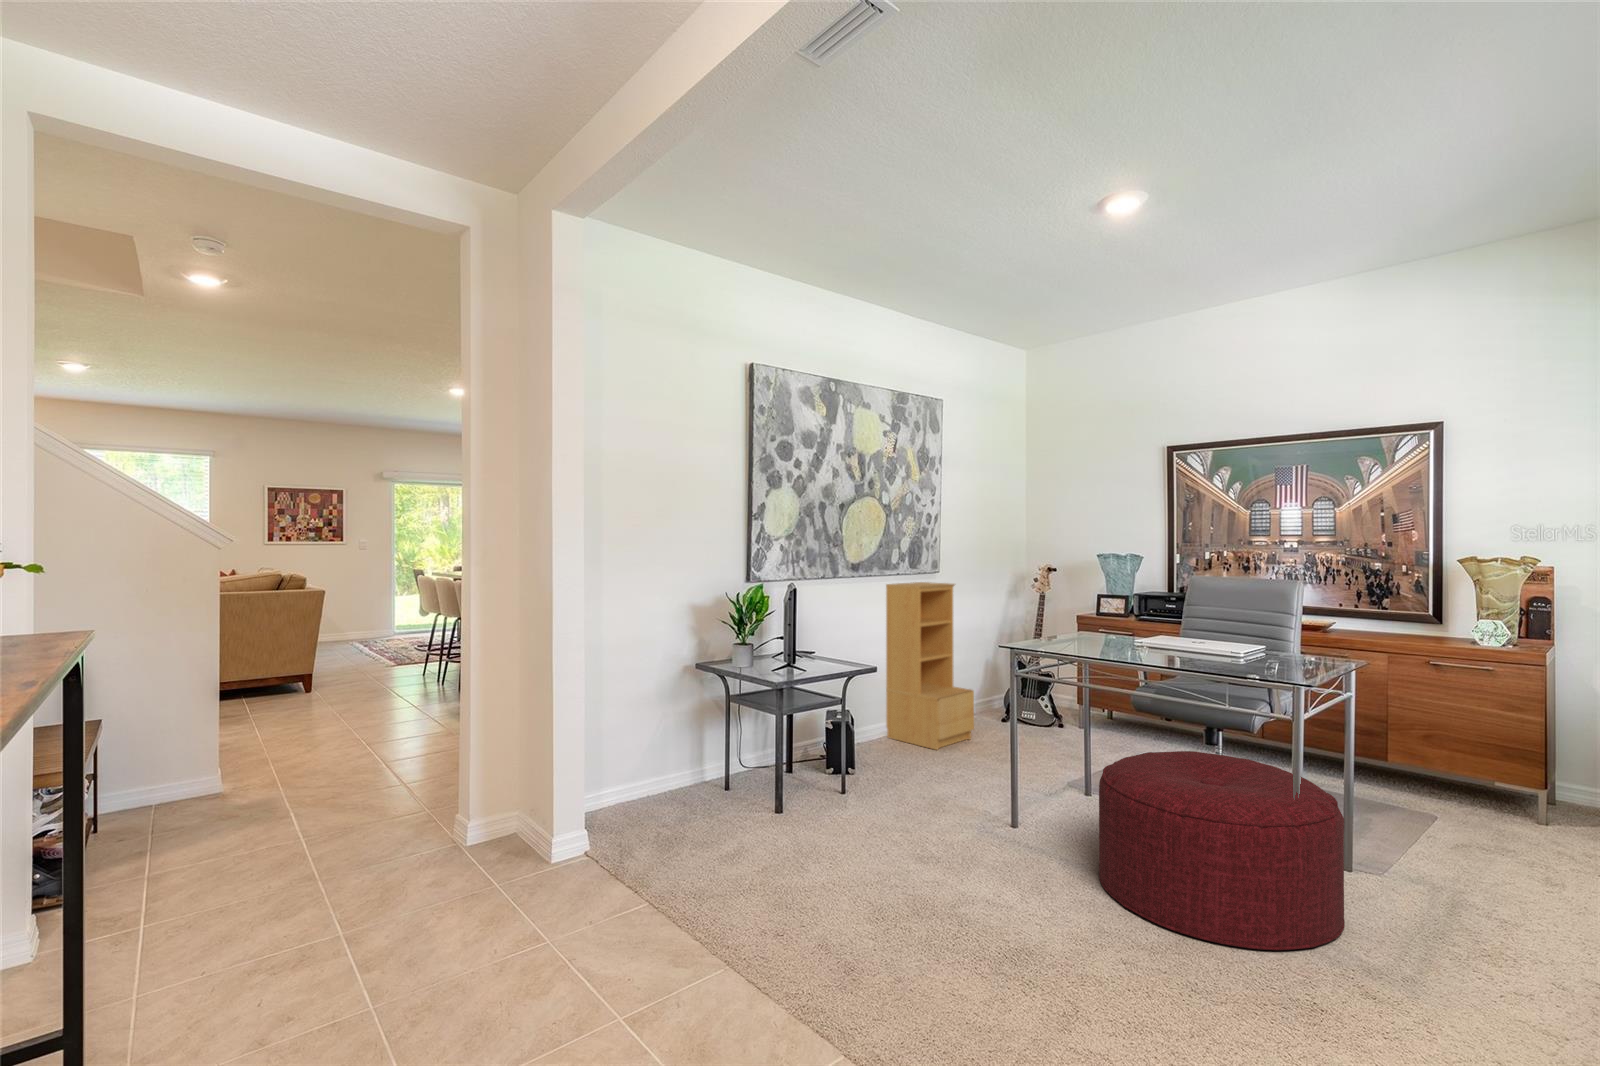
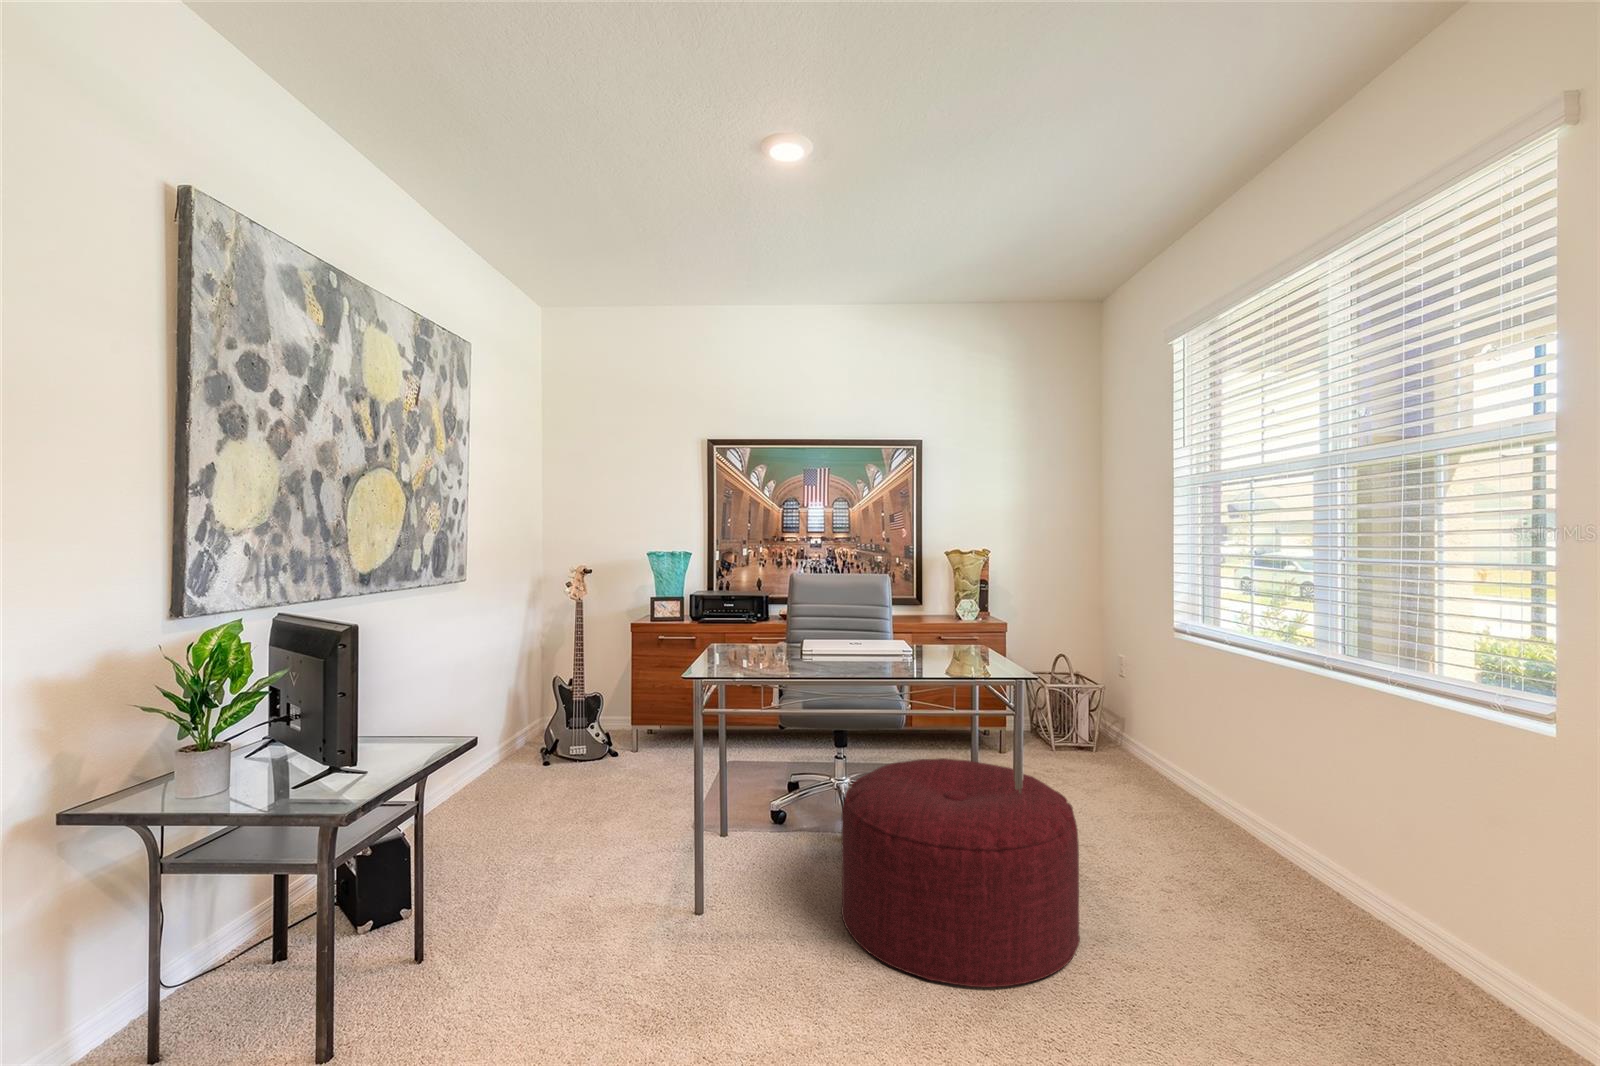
bookshelf: present [886,582,974,750] -> none [407,594,535,831]

